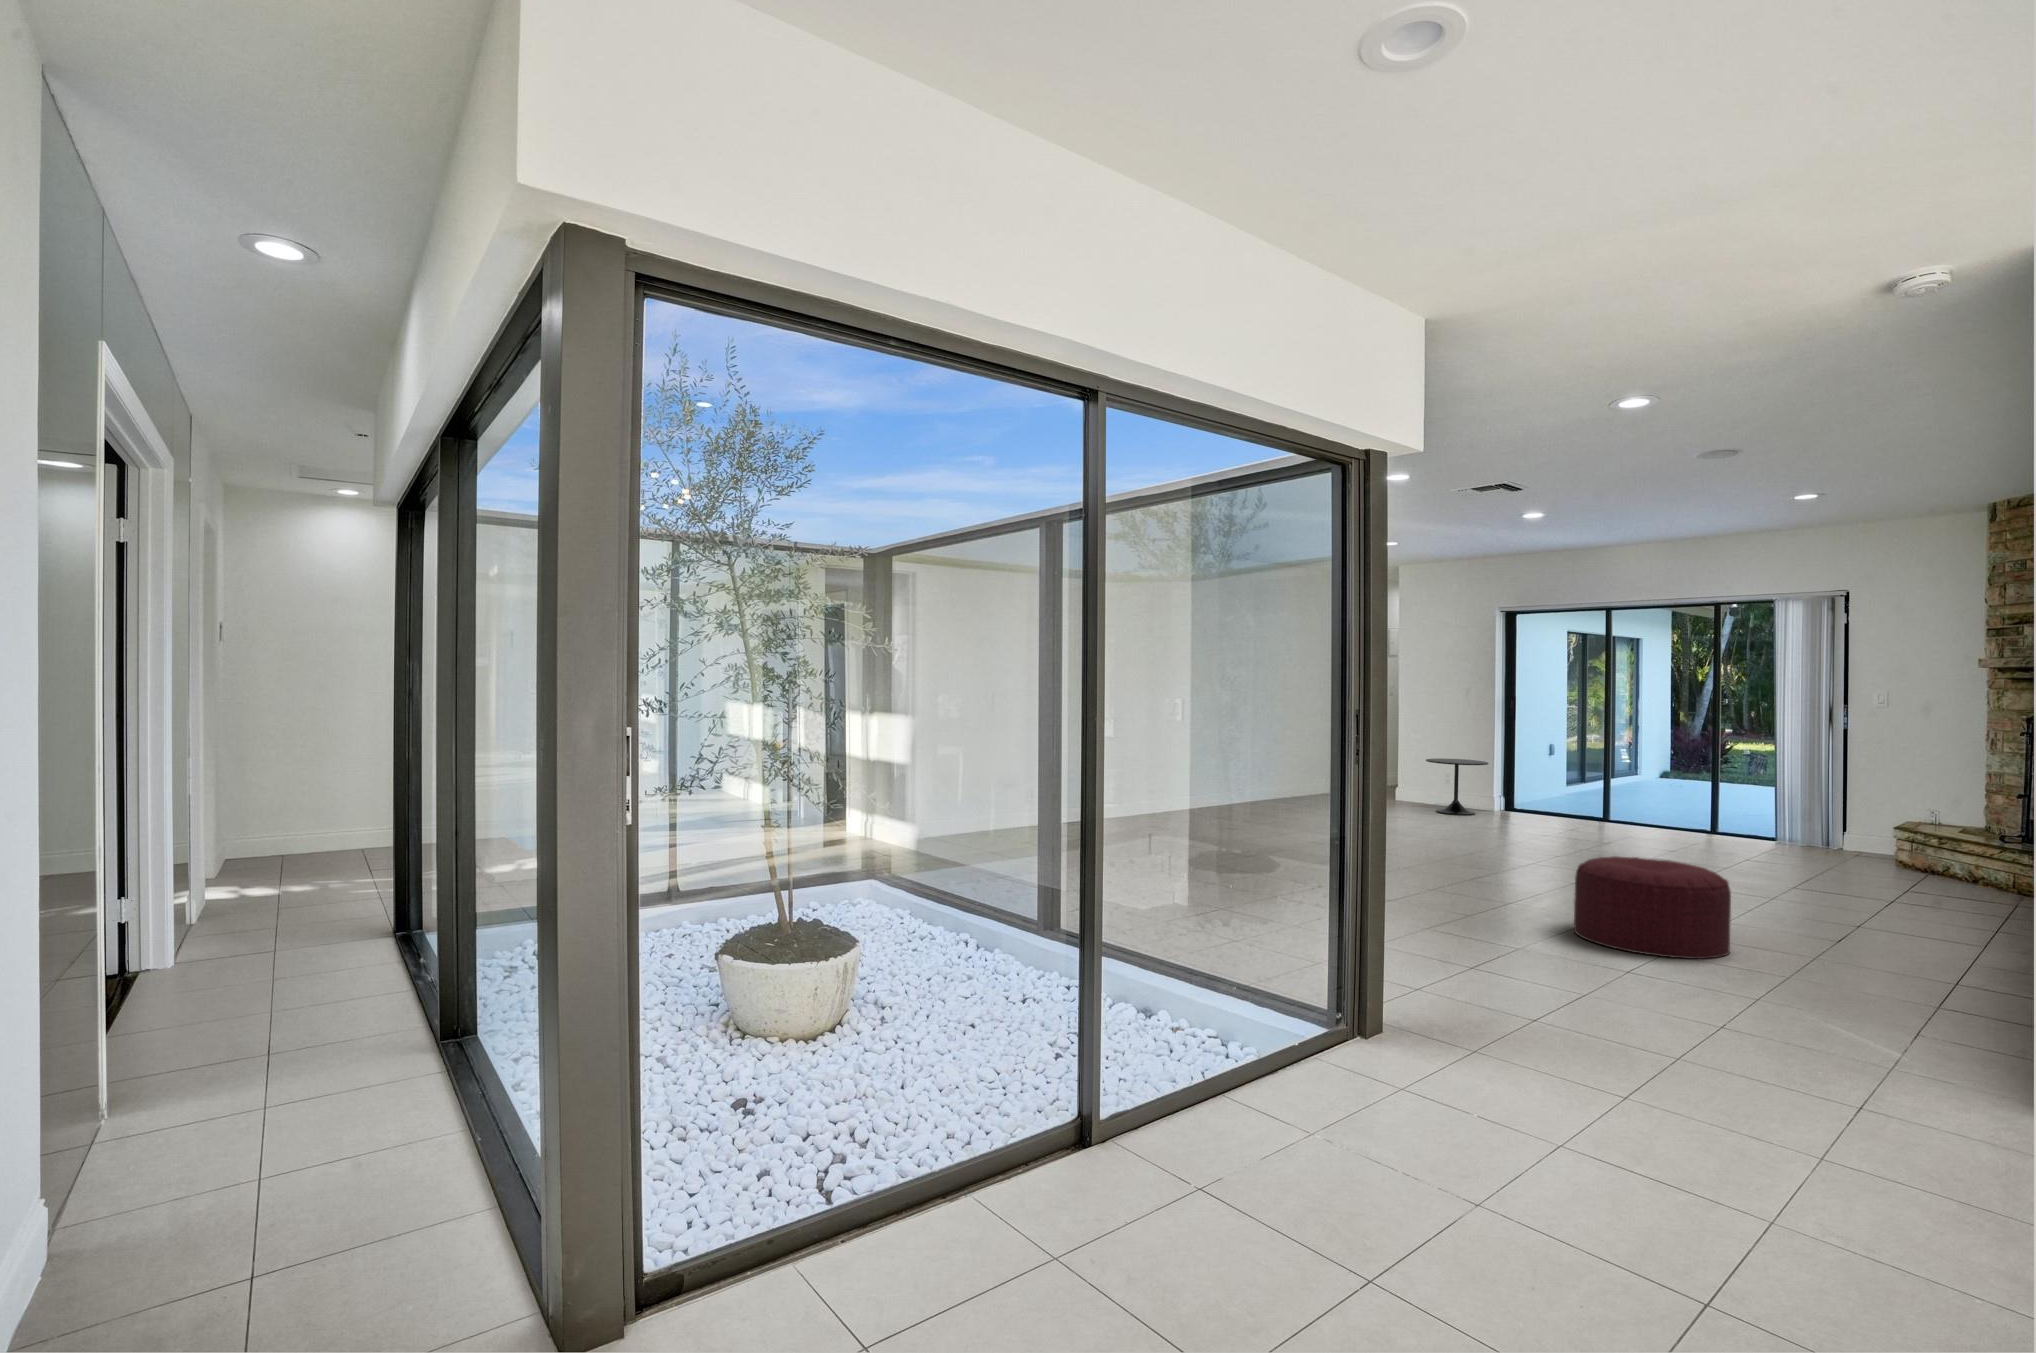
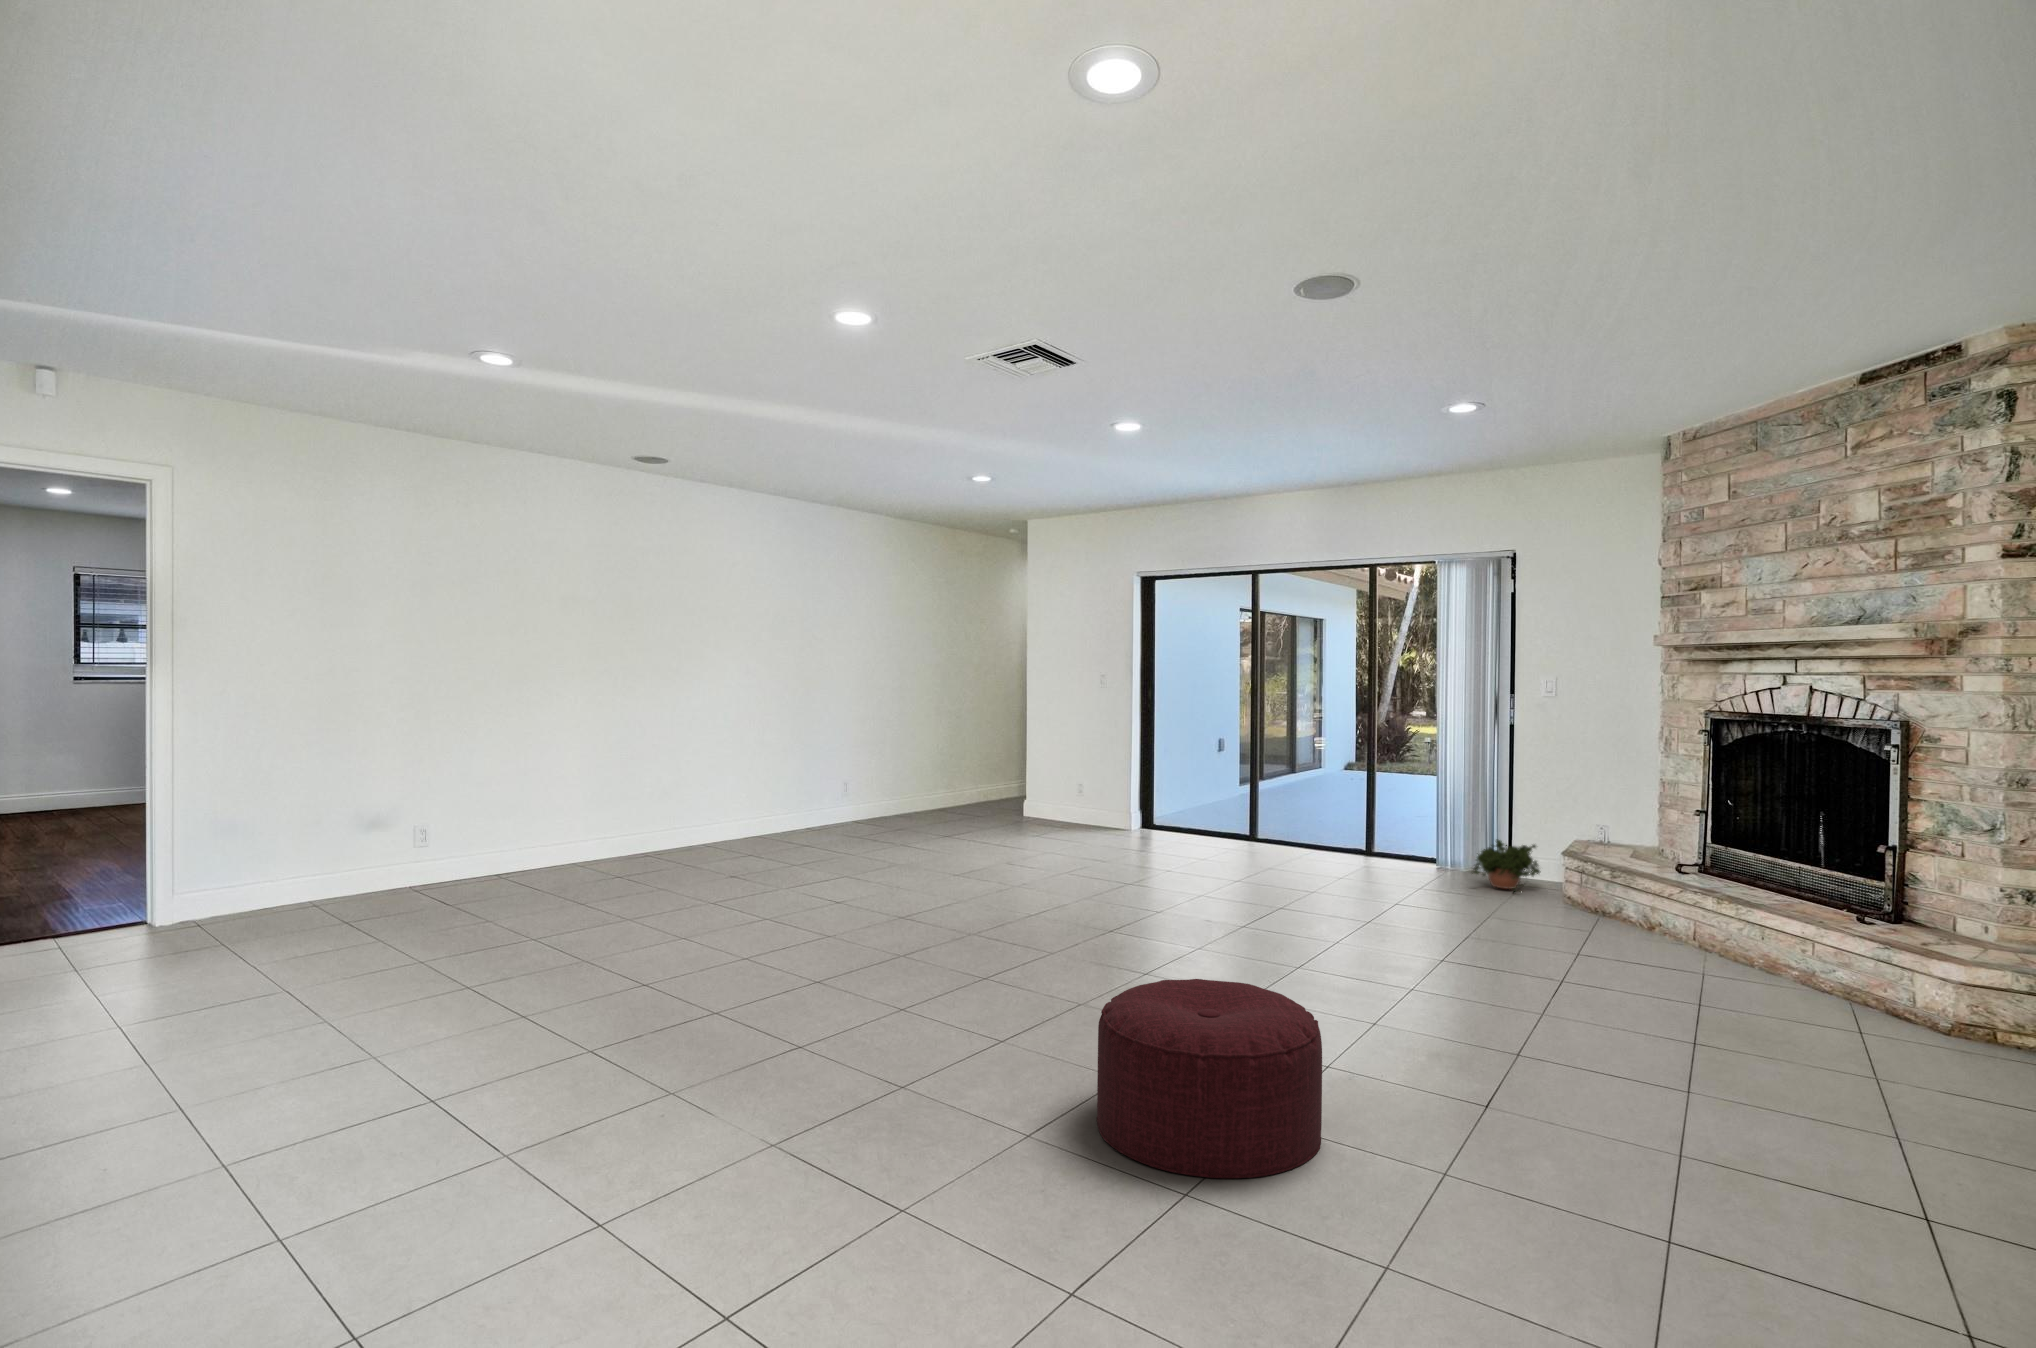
side table: present [1426,758,1489,815] -> none [1039,768,1116,845]
potted plant: none [1807,818,1877,860] -> present [1473,839,1540,889]

